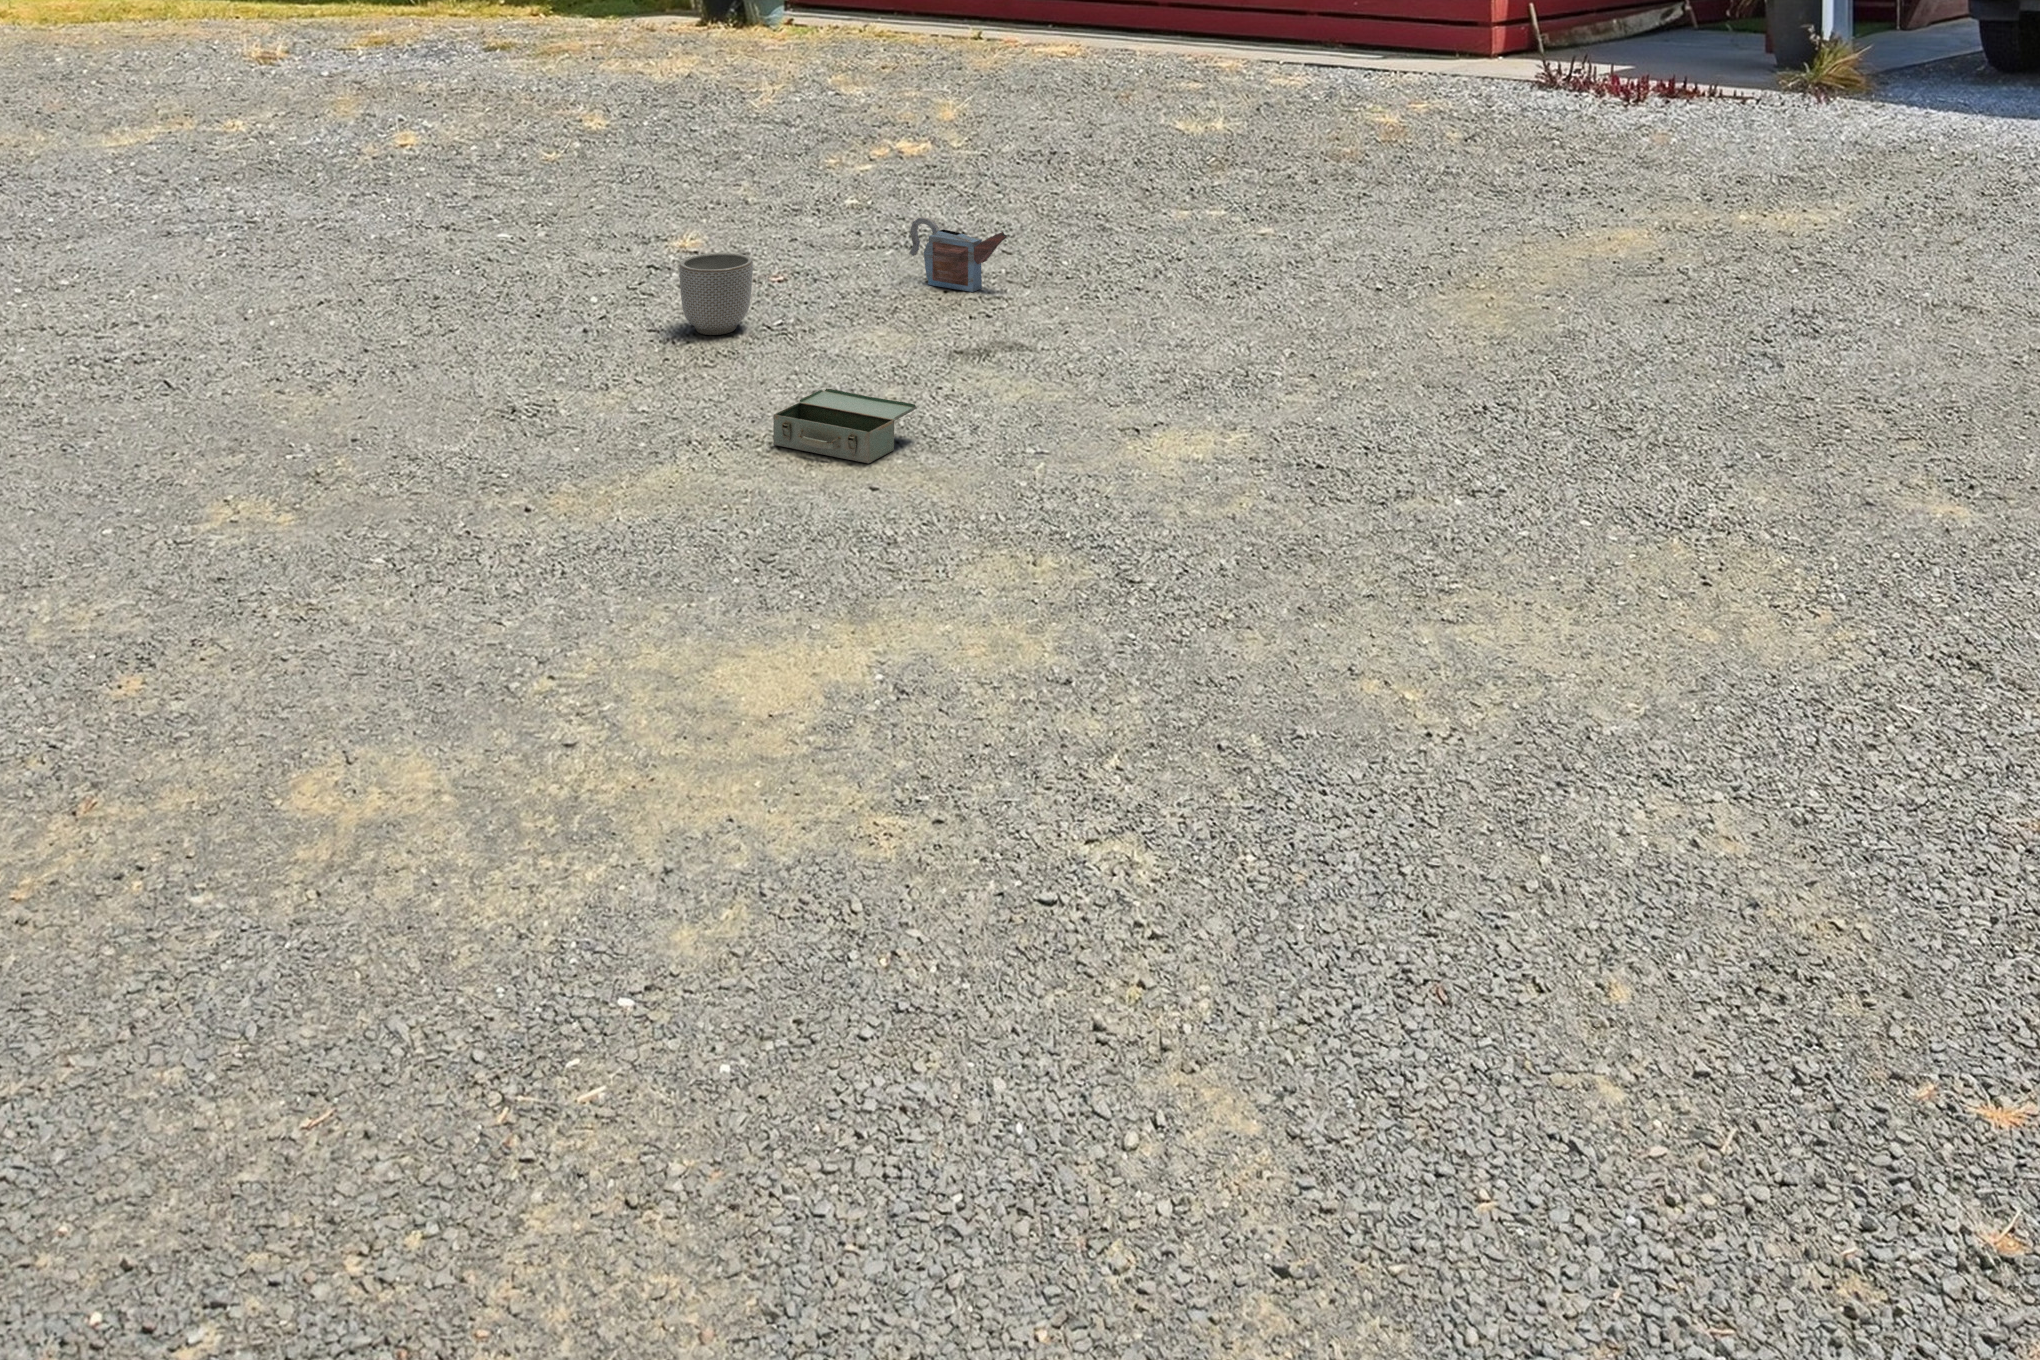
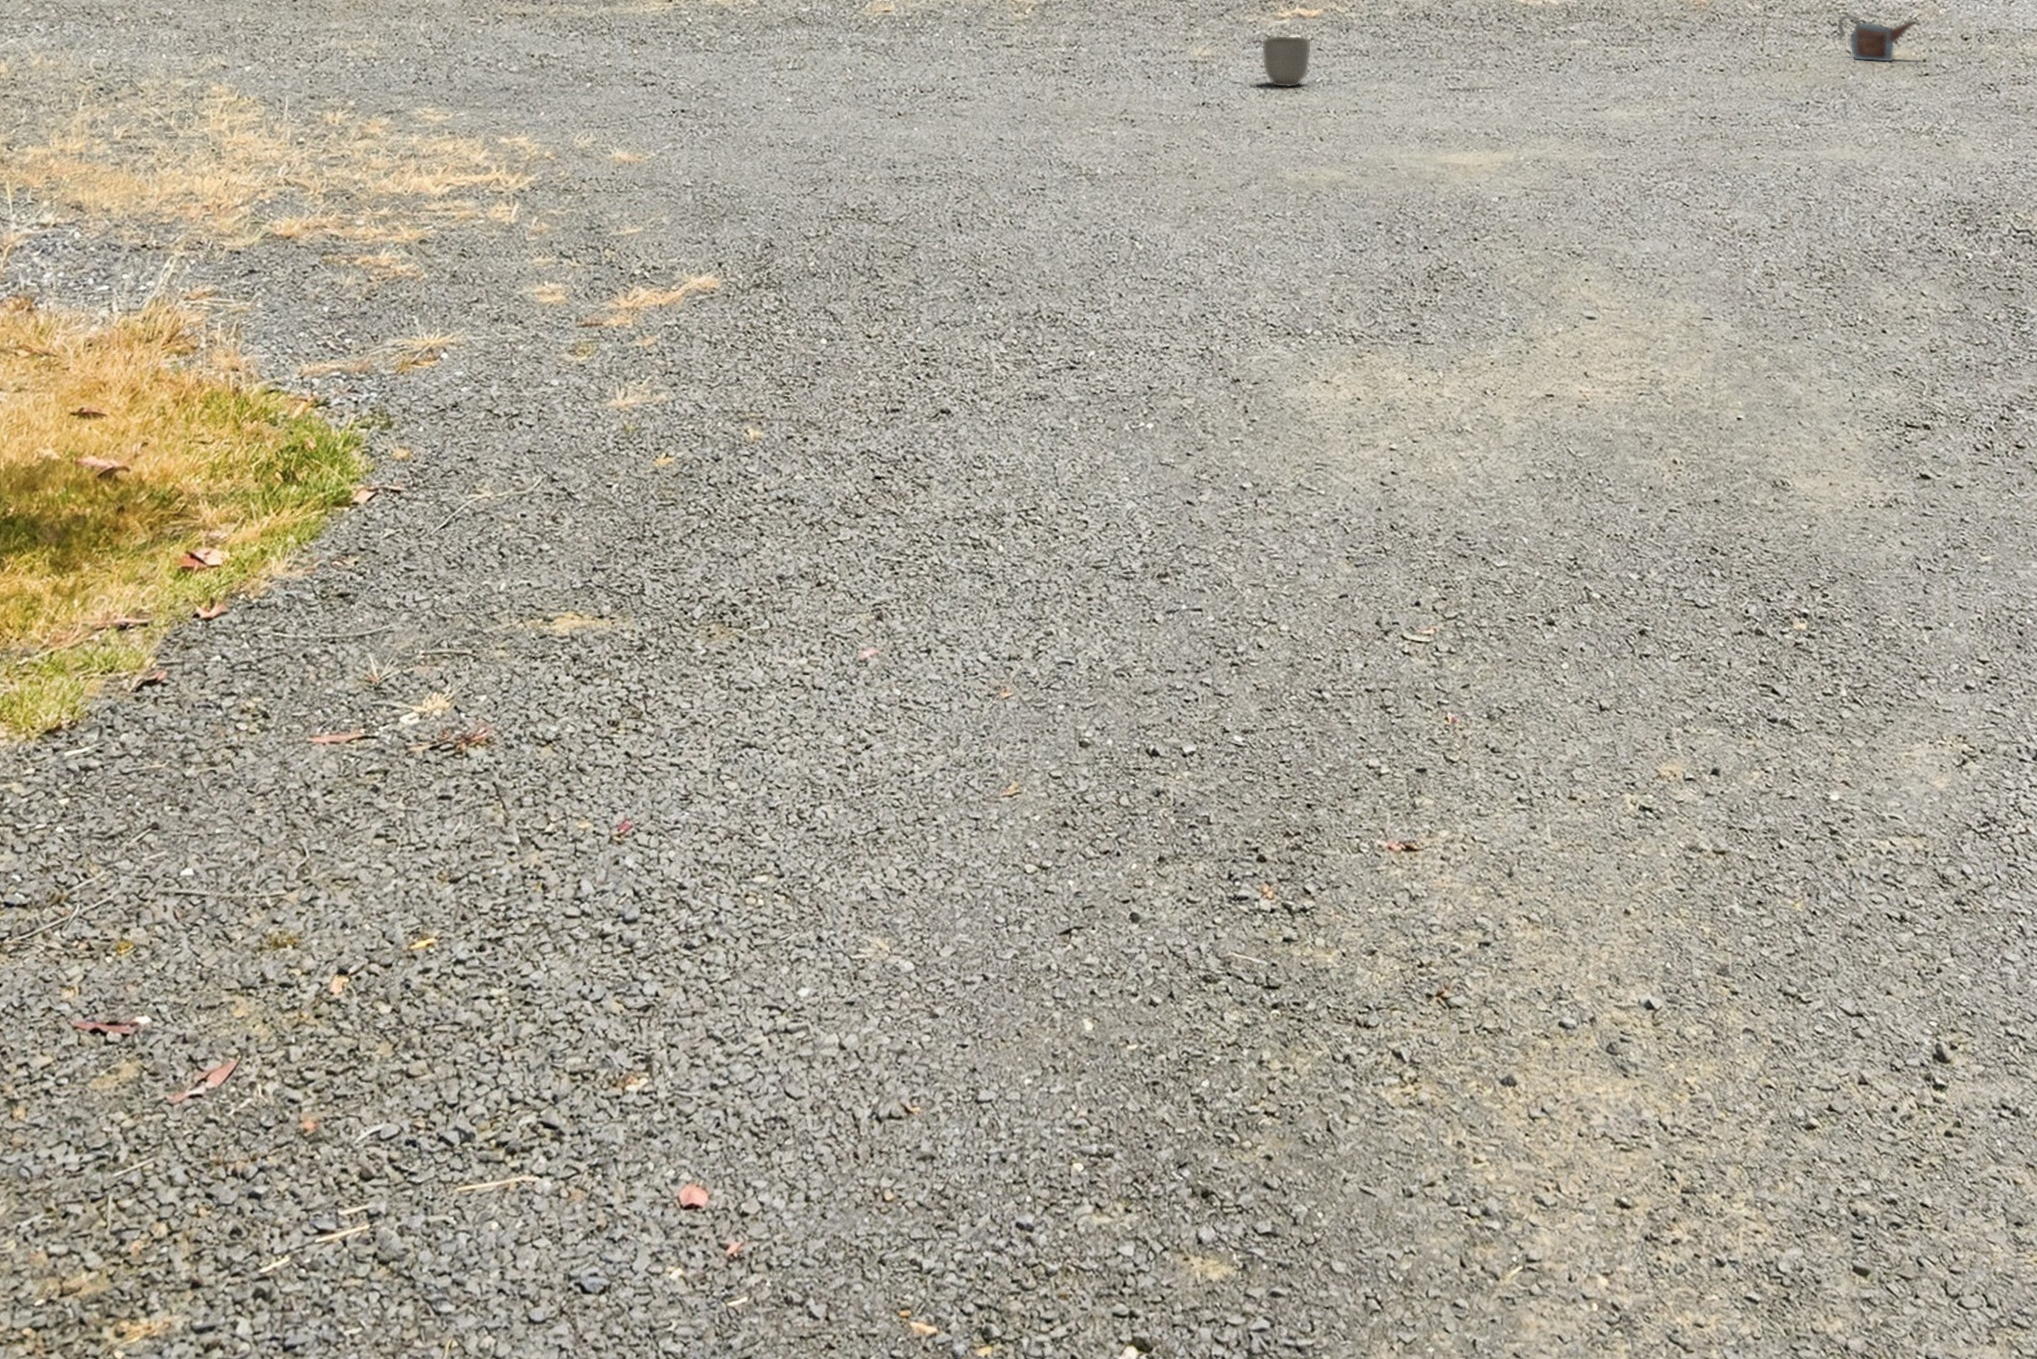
watering can: present [909,217,1007,292] -> present [1837,15,1913,61]
toolbox: present [773,389,917,463] -> none [1380,91,1462,121]

